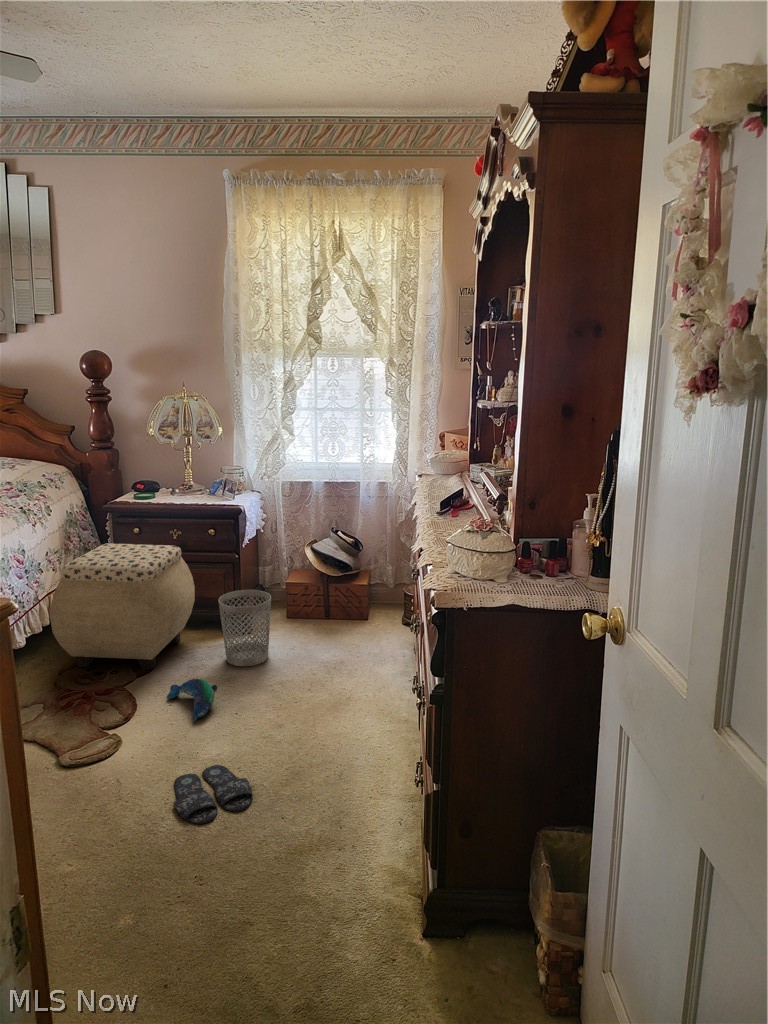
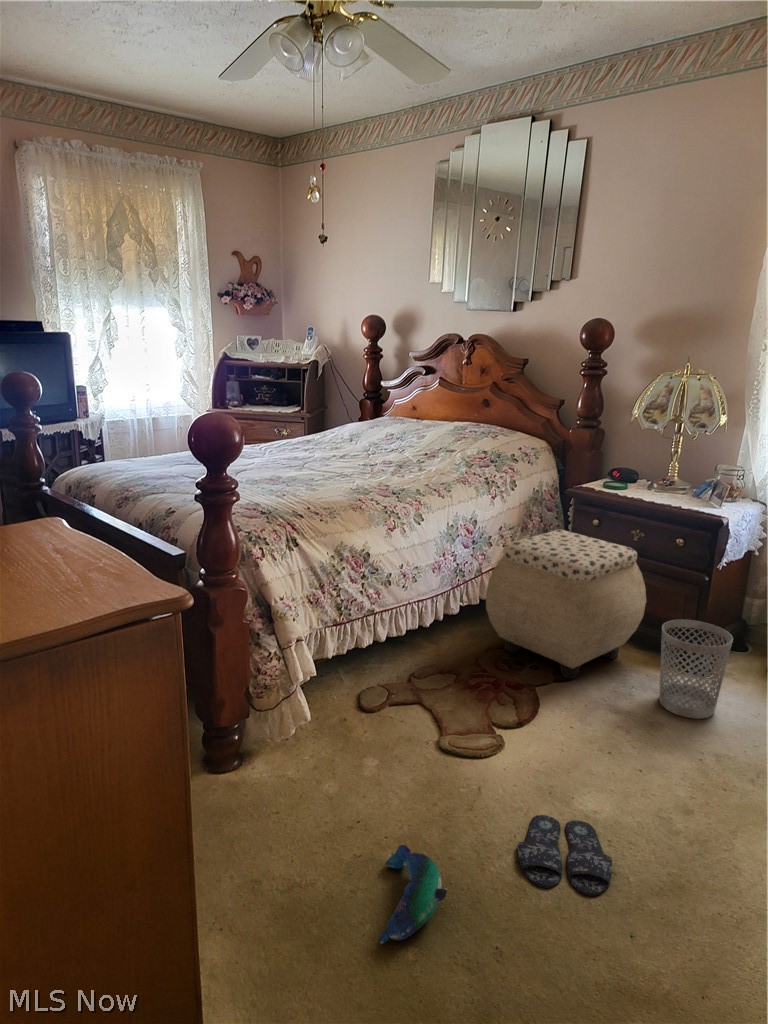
plush toy: present [167,679,217,721] -> present [379,845,447,944]

